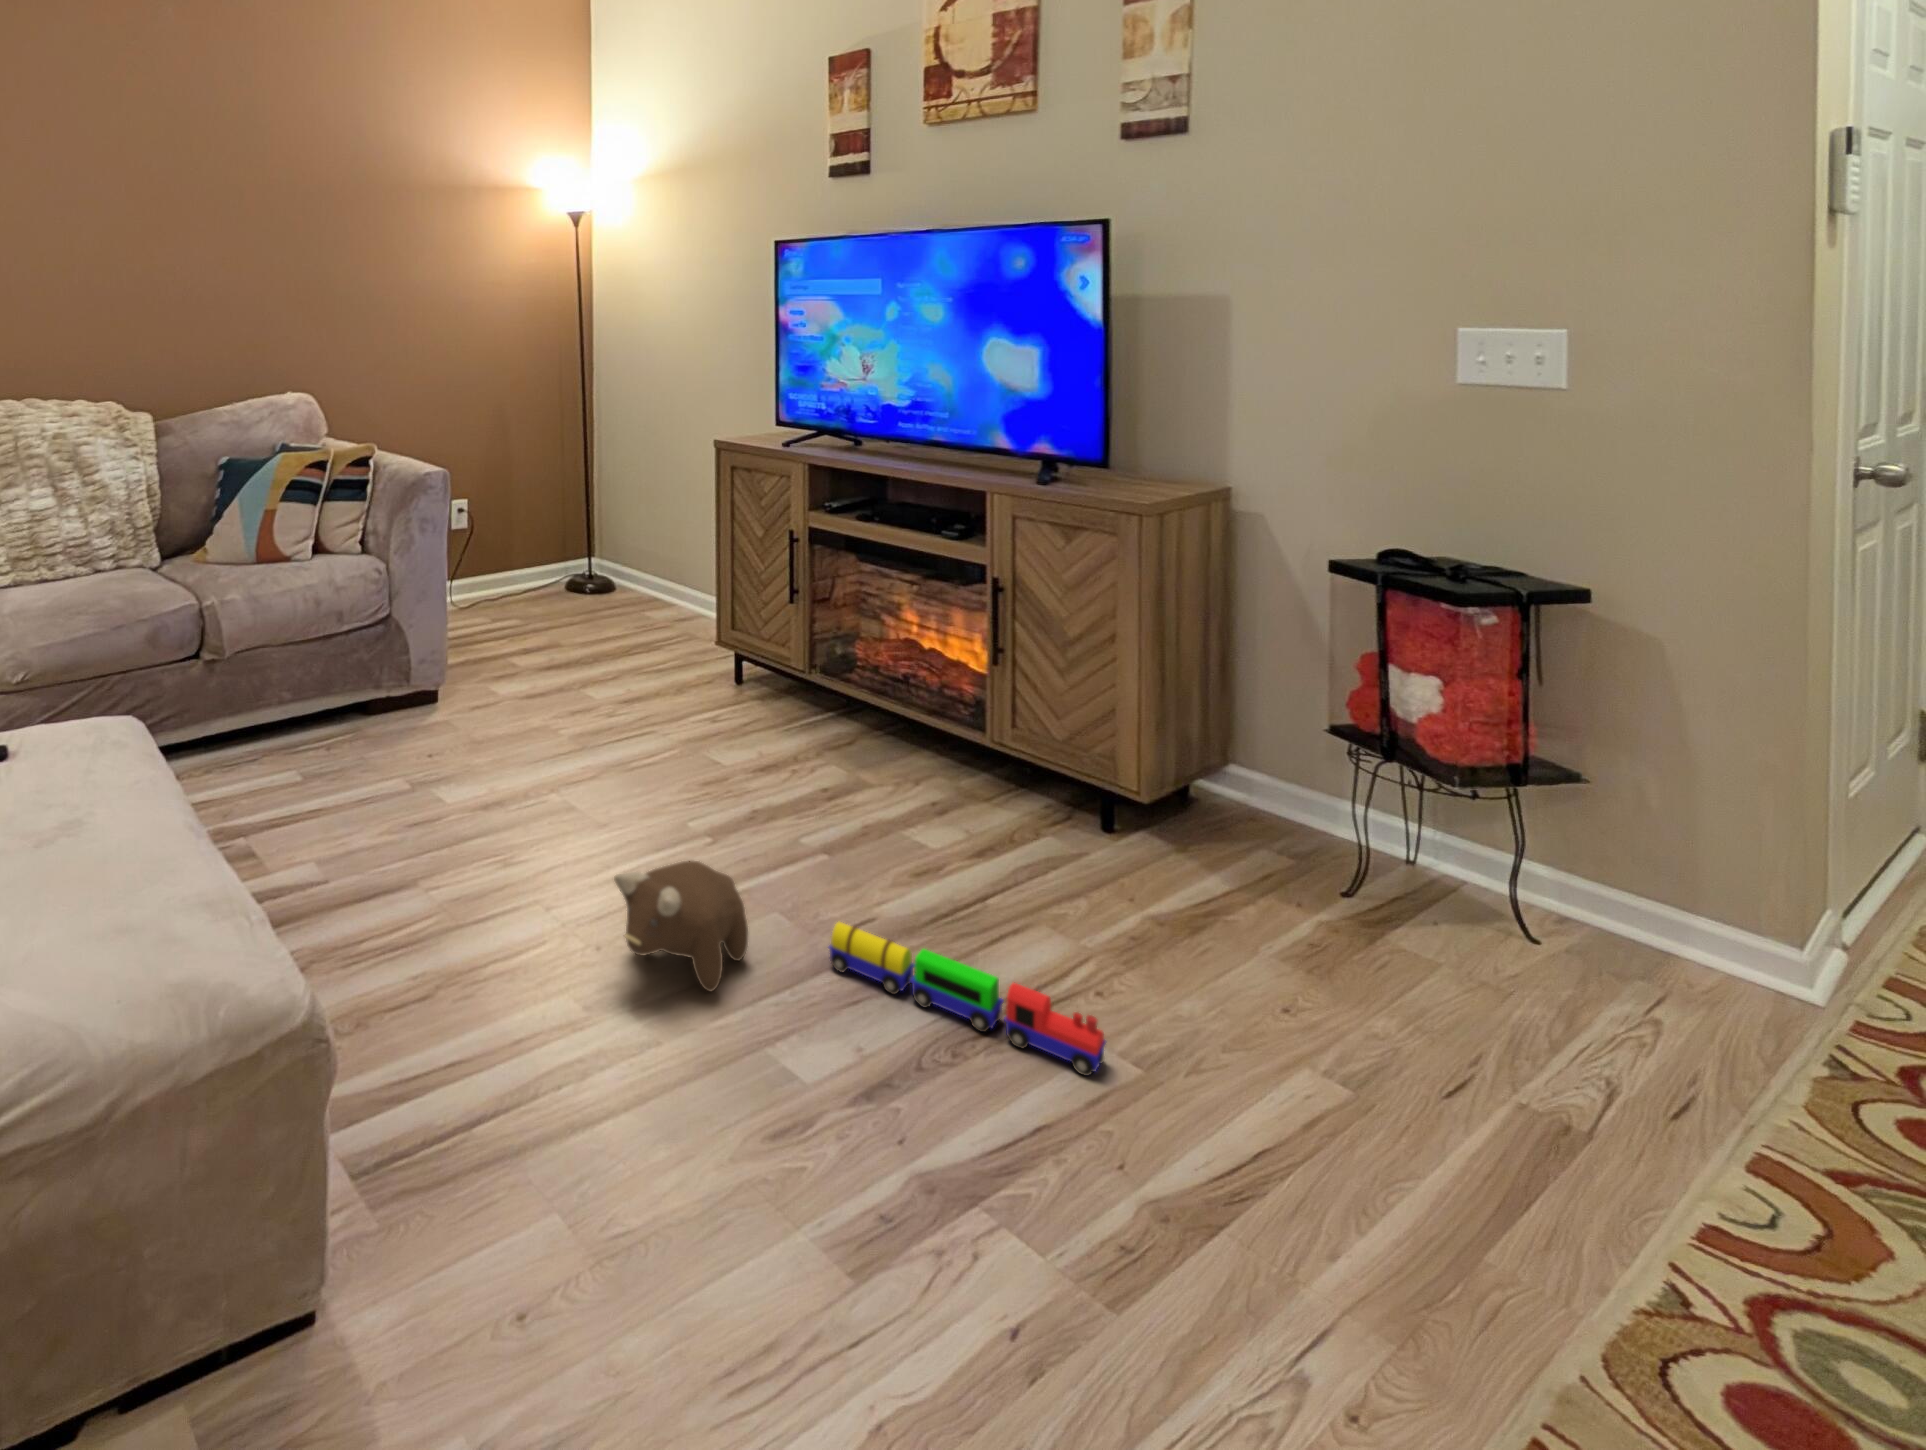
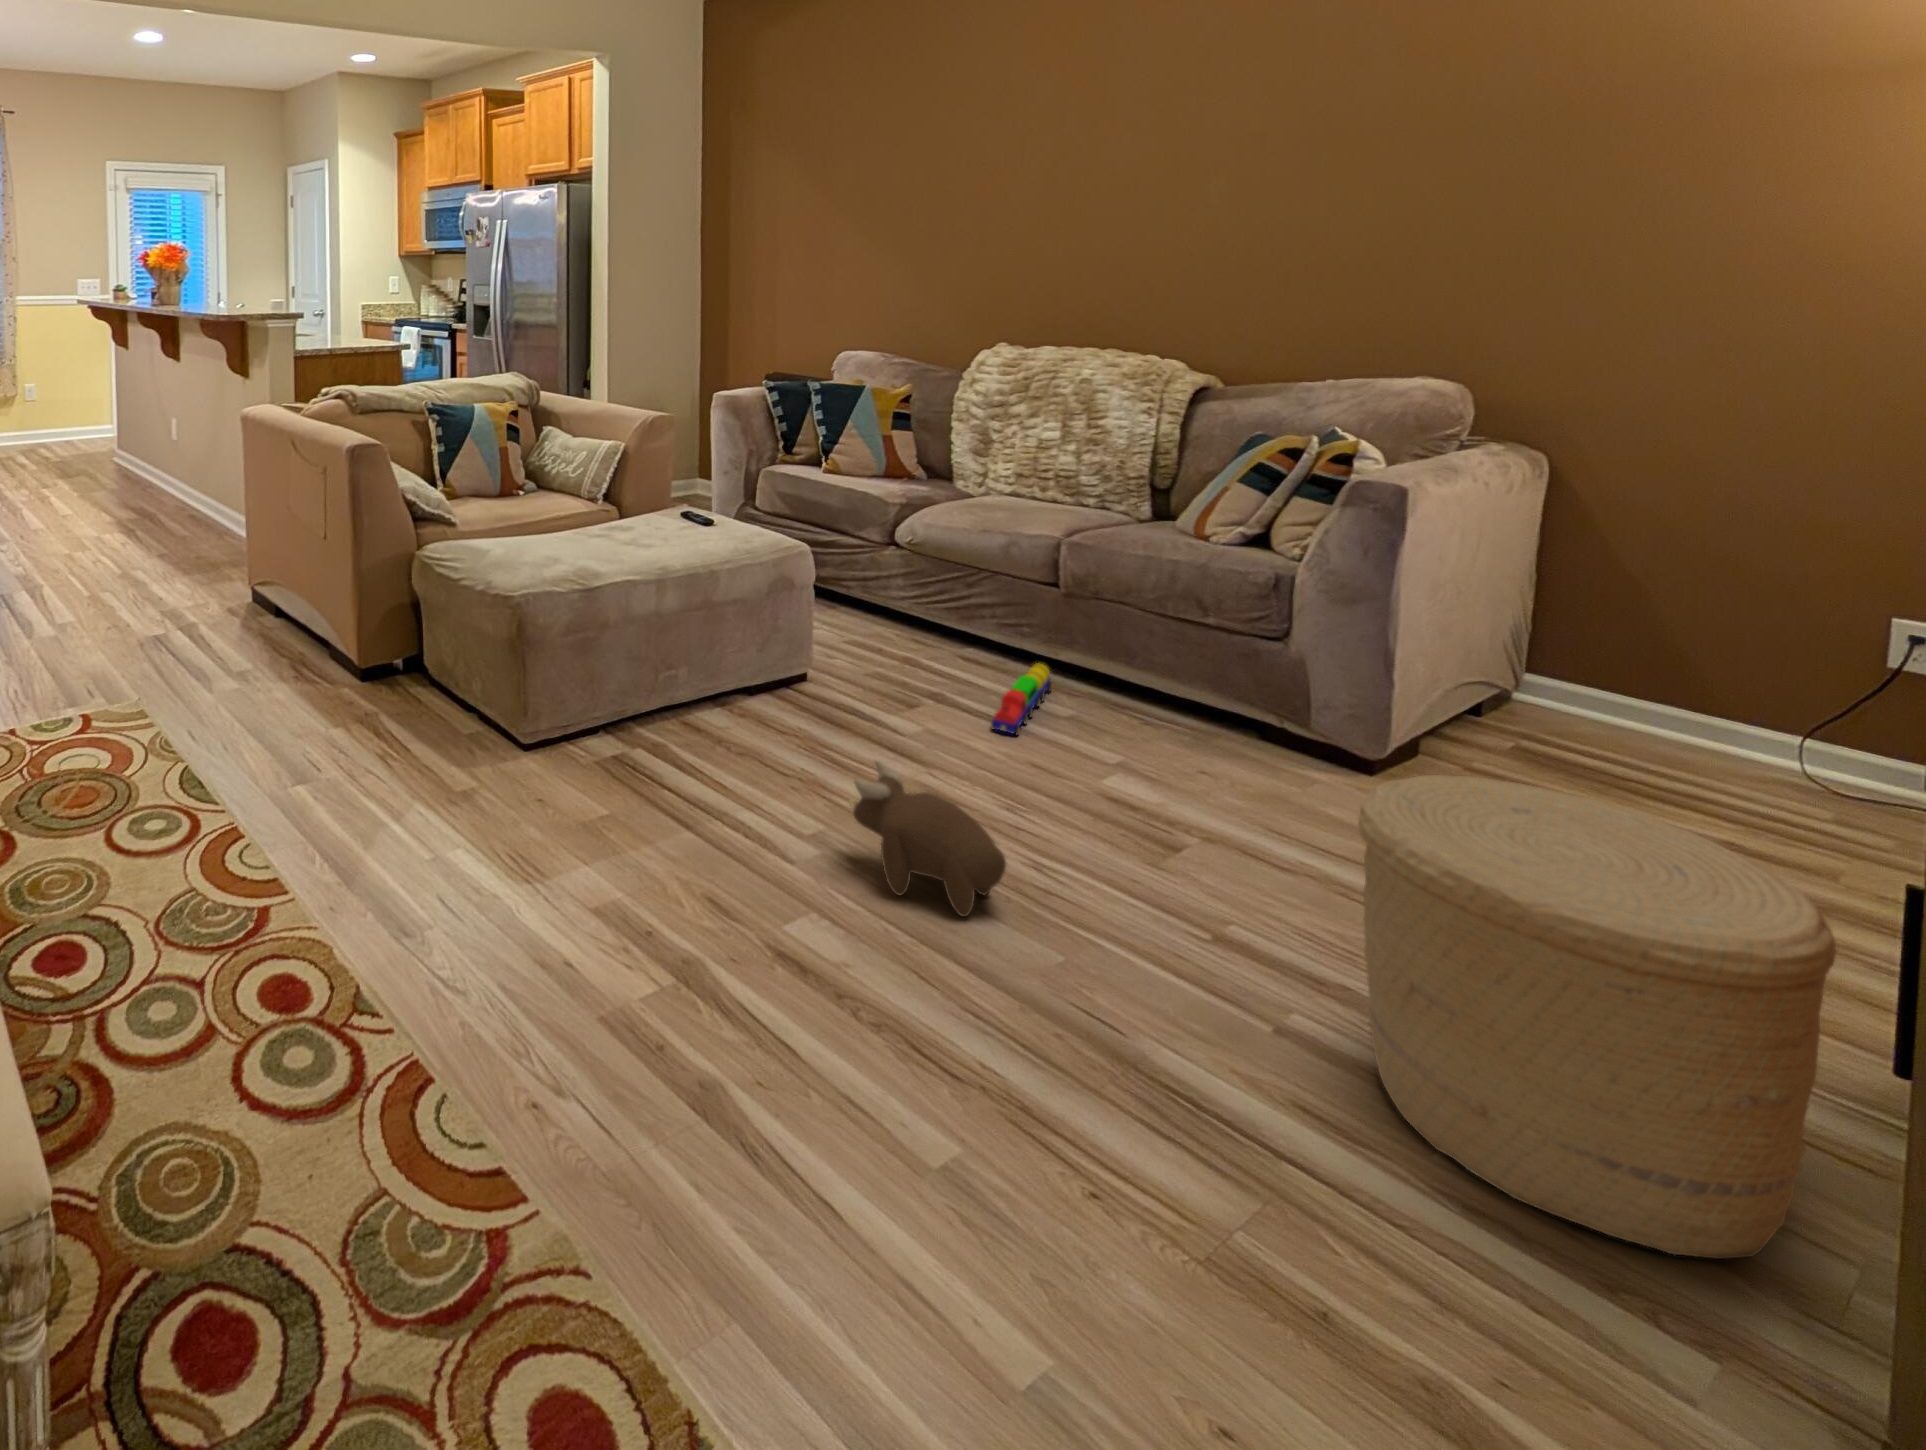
woven basket: none [810,610,1018,854] -> present [1358,775,1836,1259]
toy train: present [829,921,1106,1076] -> present [991,664,1052,735]

